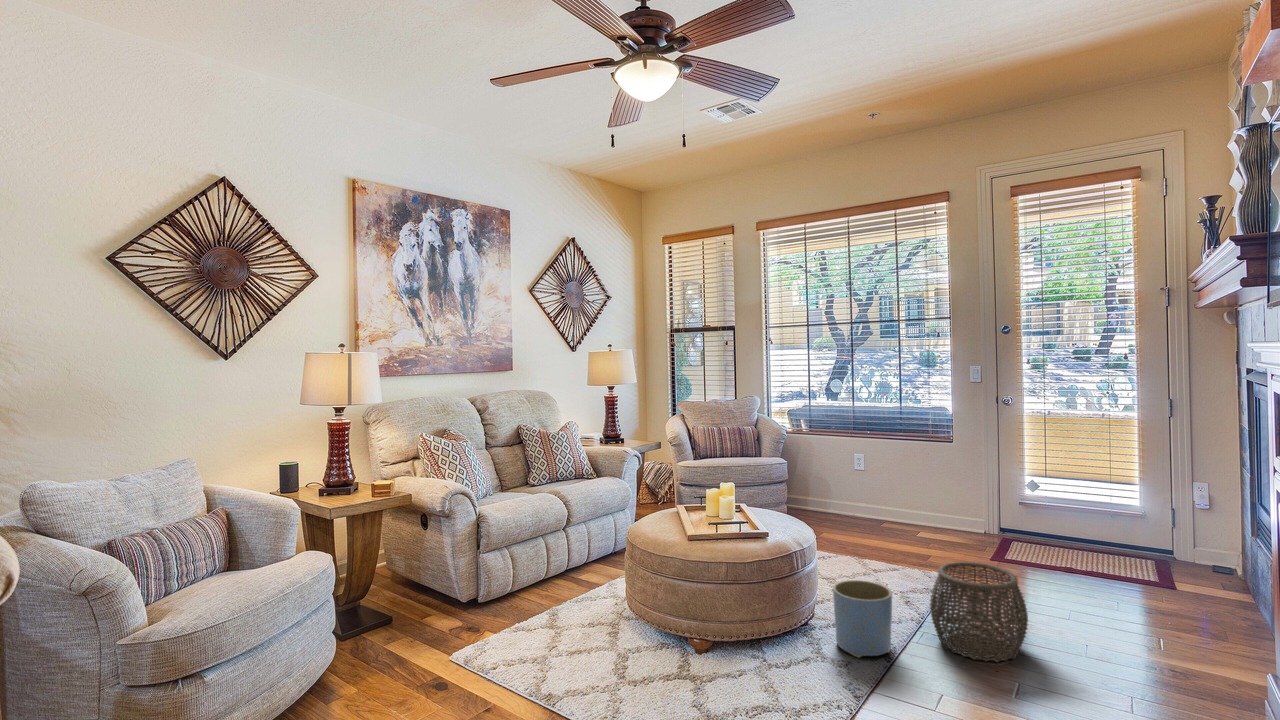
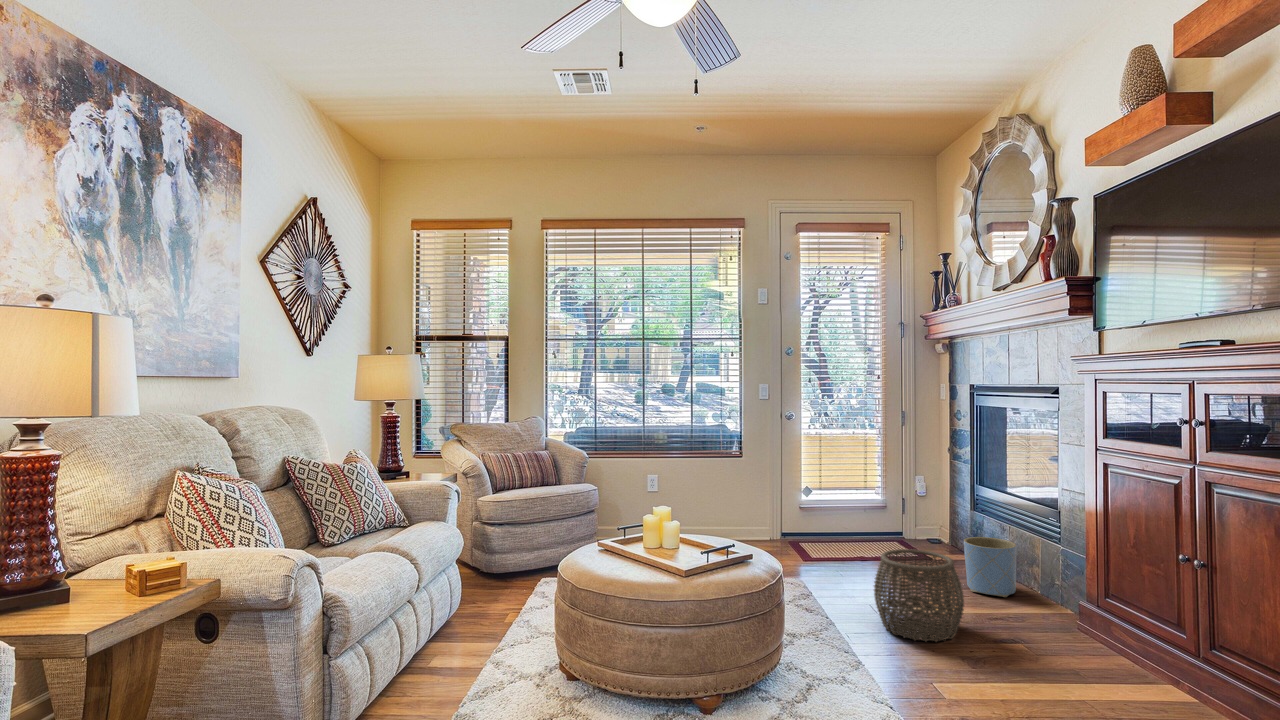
planter: present [833,580,892,658] -> present [964,537,1016,597]

